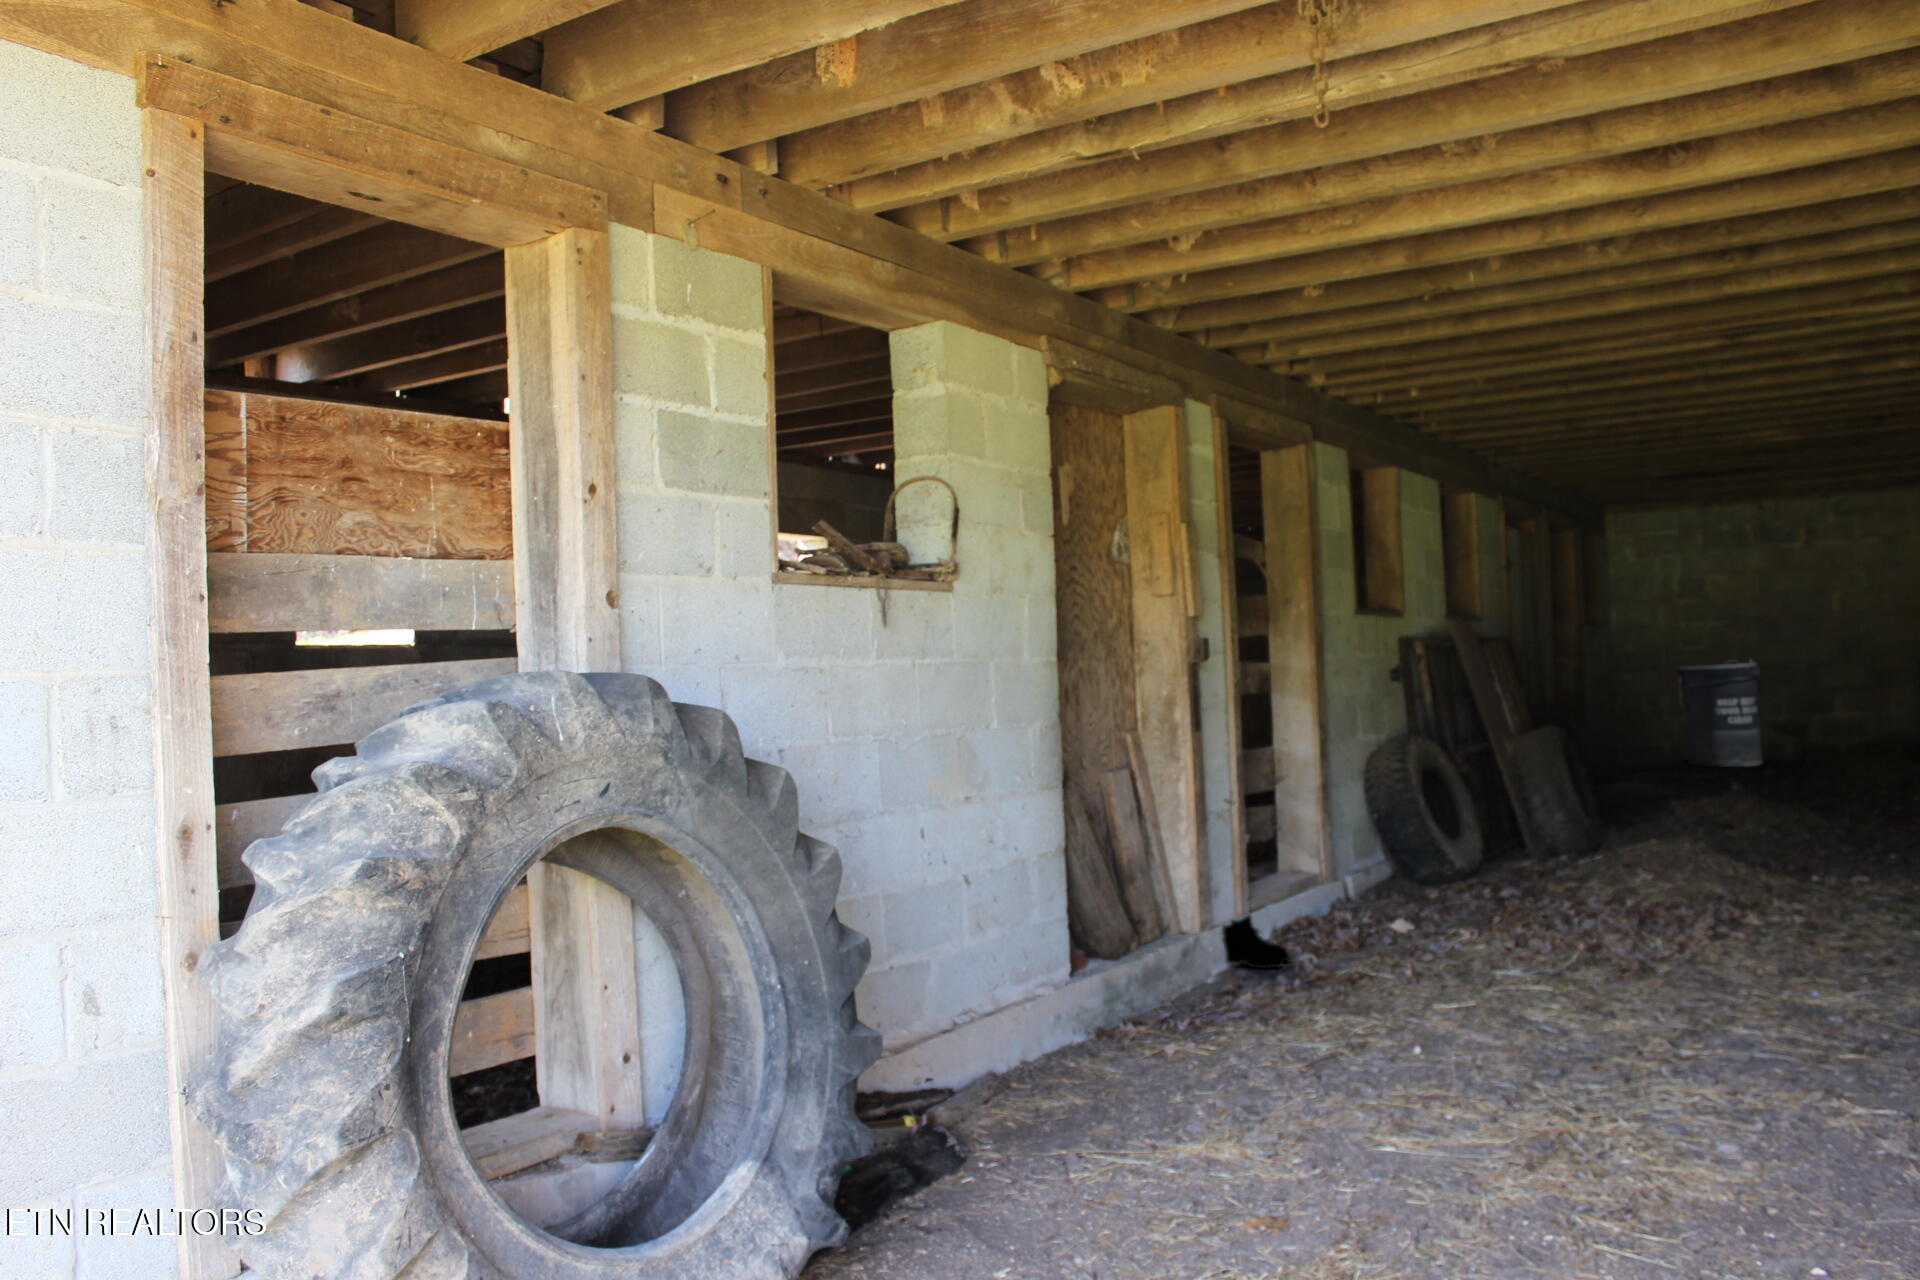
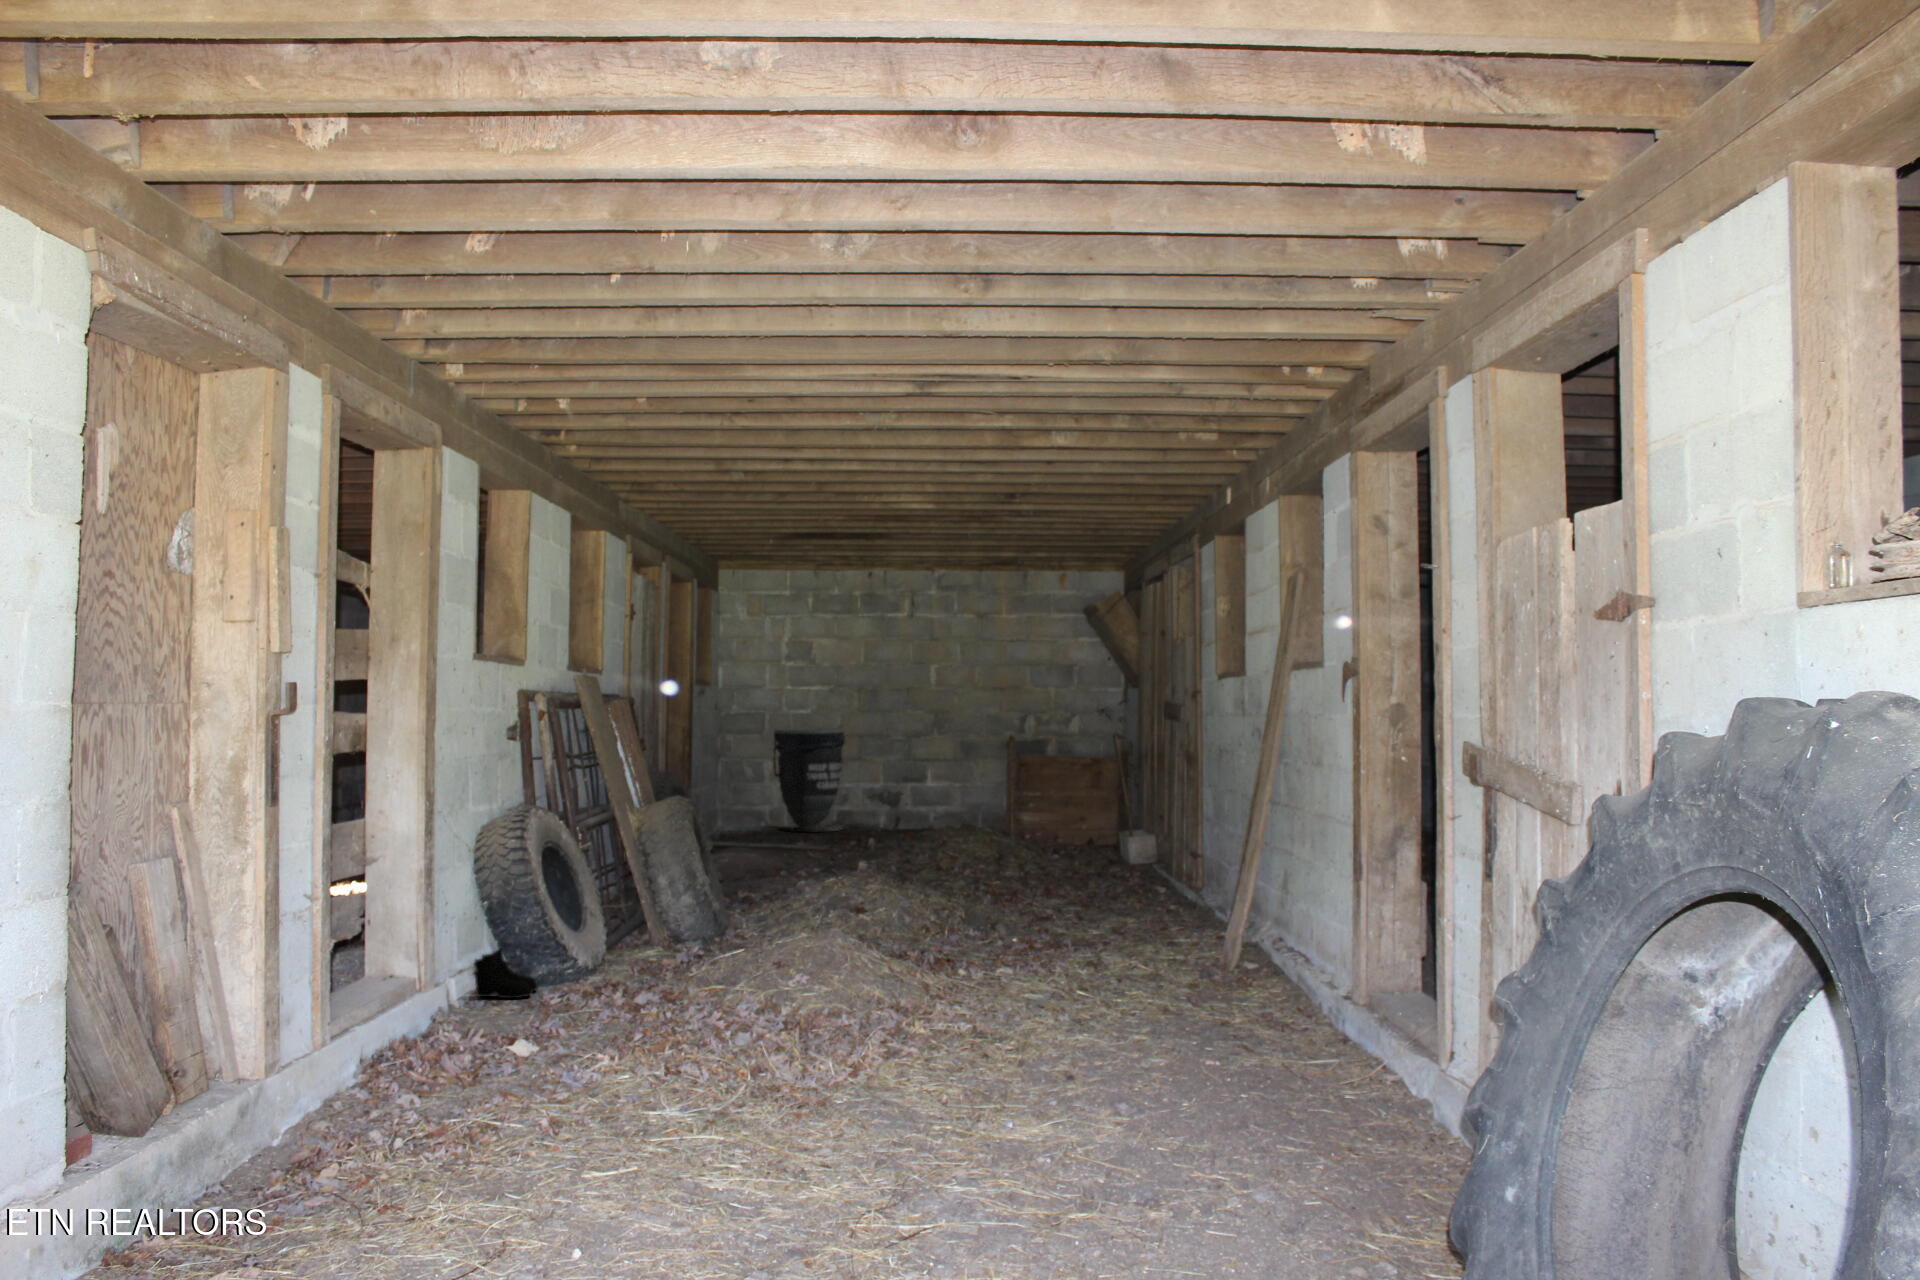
boots: present [1222,915,1290,968] -> present [473,948,538,998]

